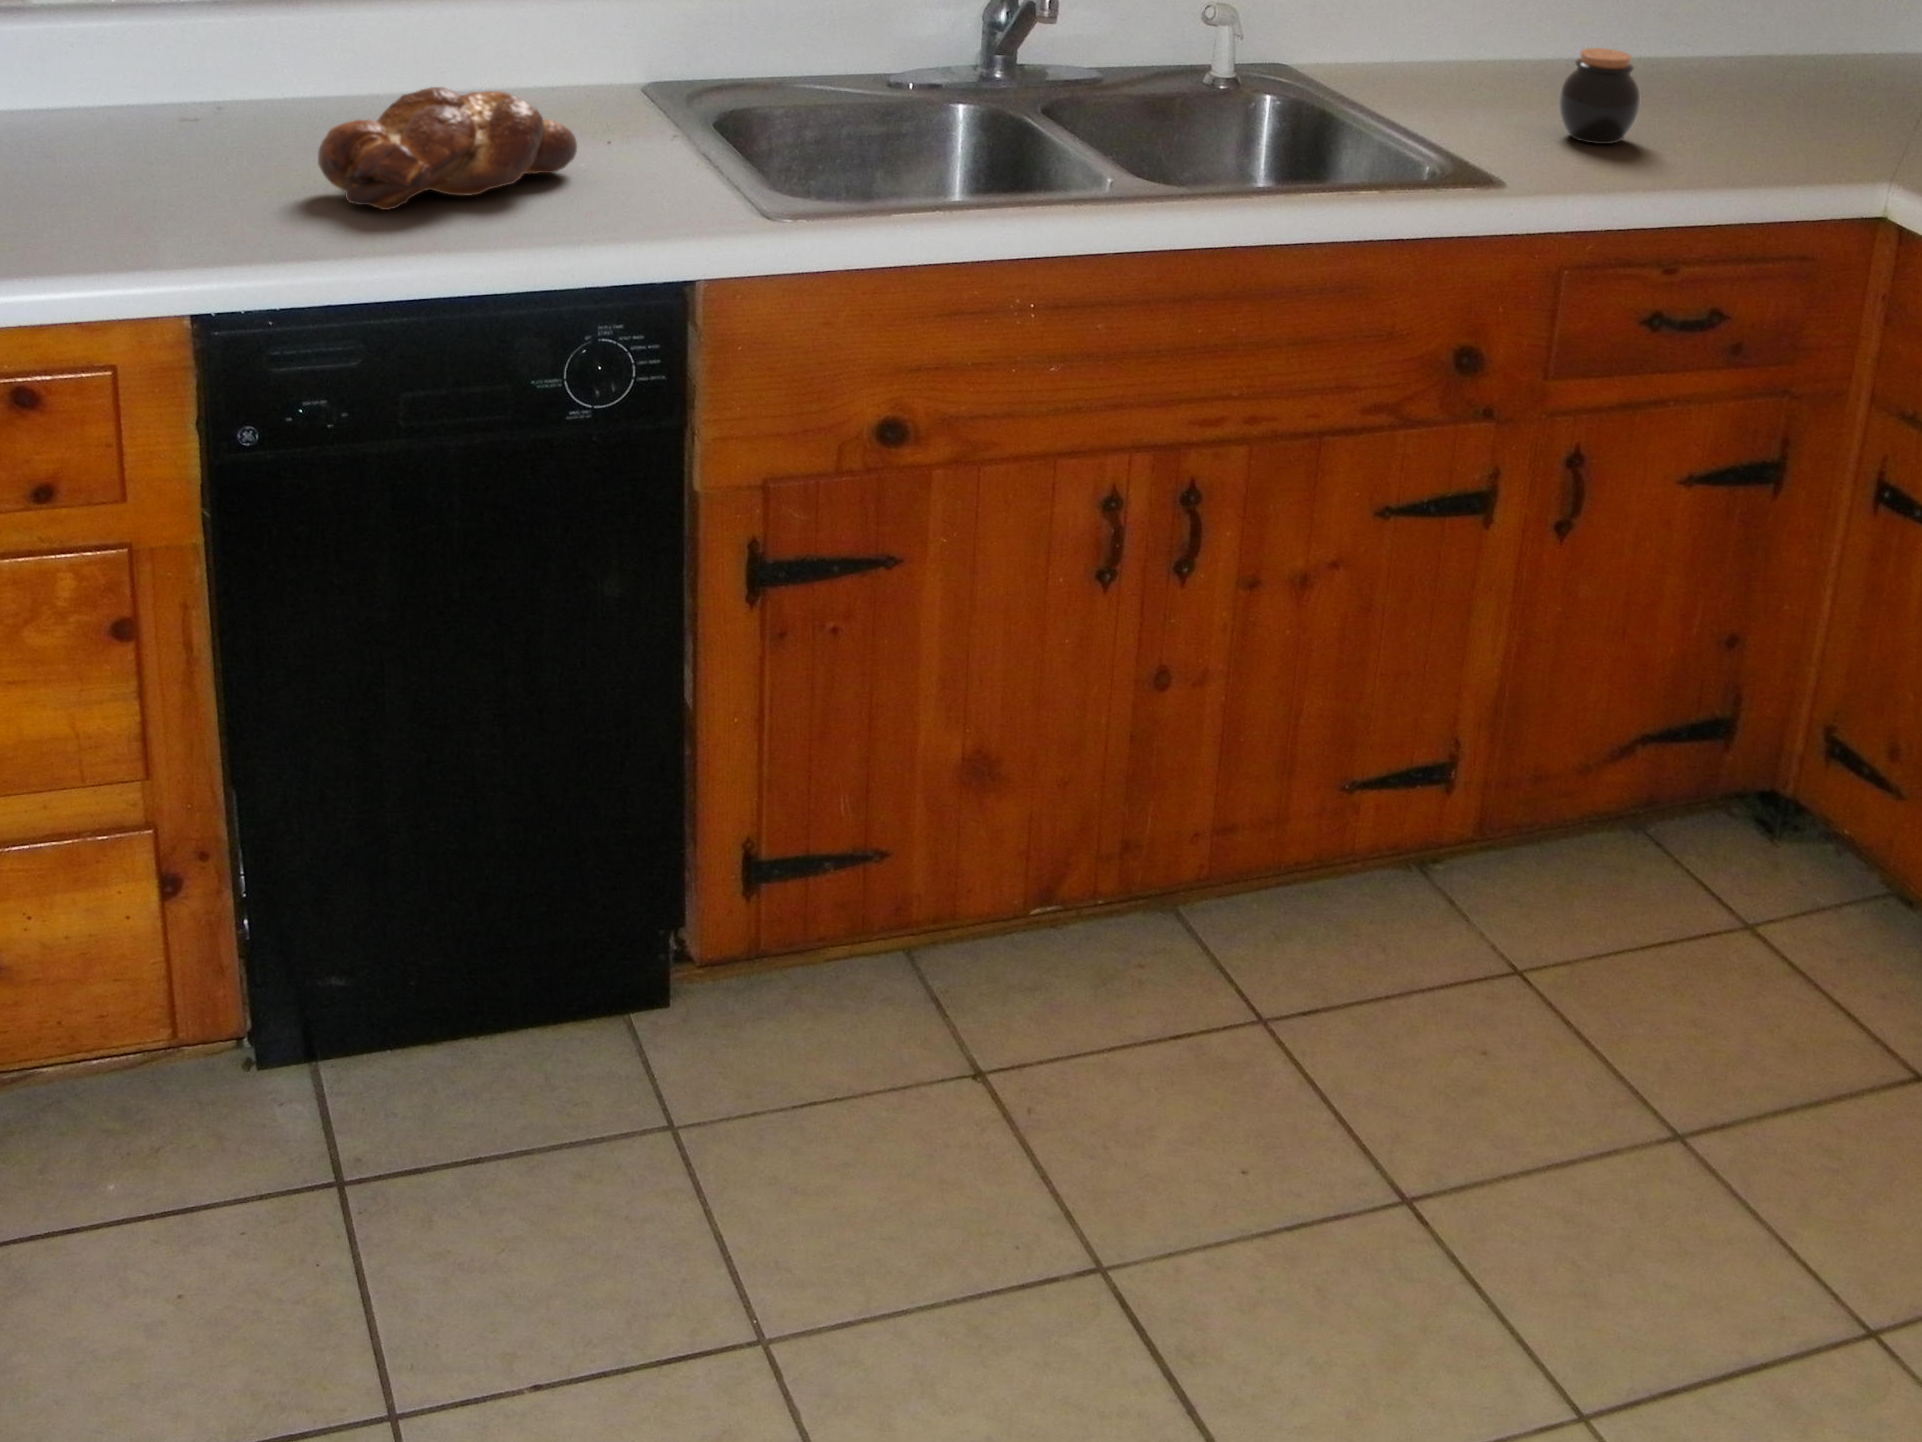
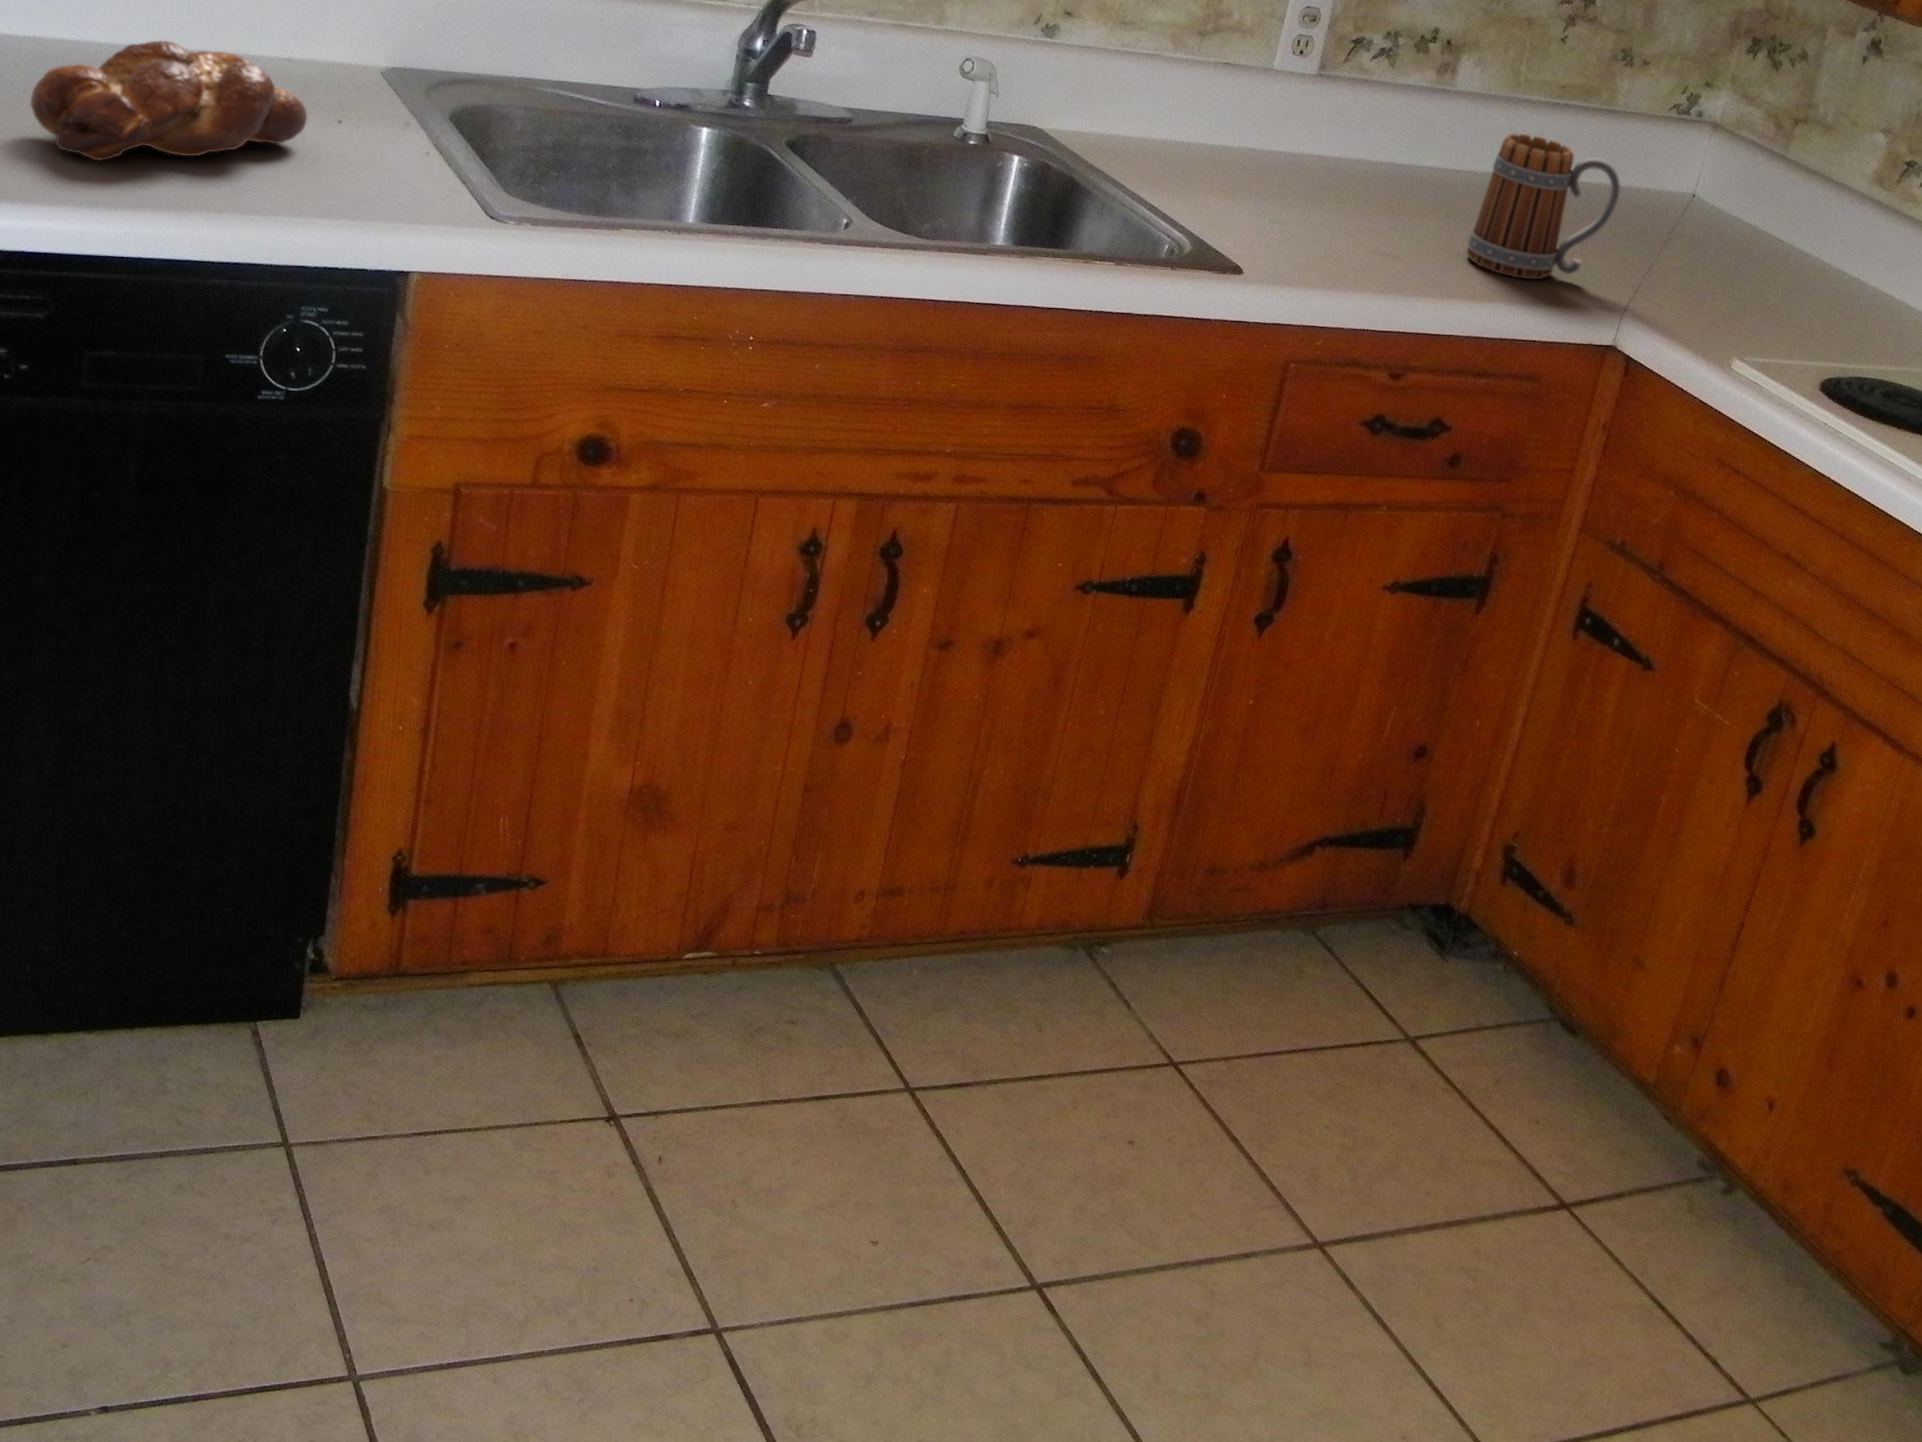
mug: none [1719,15,1871,160] -> present [1467,134,1620,279]
jar: present [1559,48,1640,144] -> none [1313,146,1394,242]

